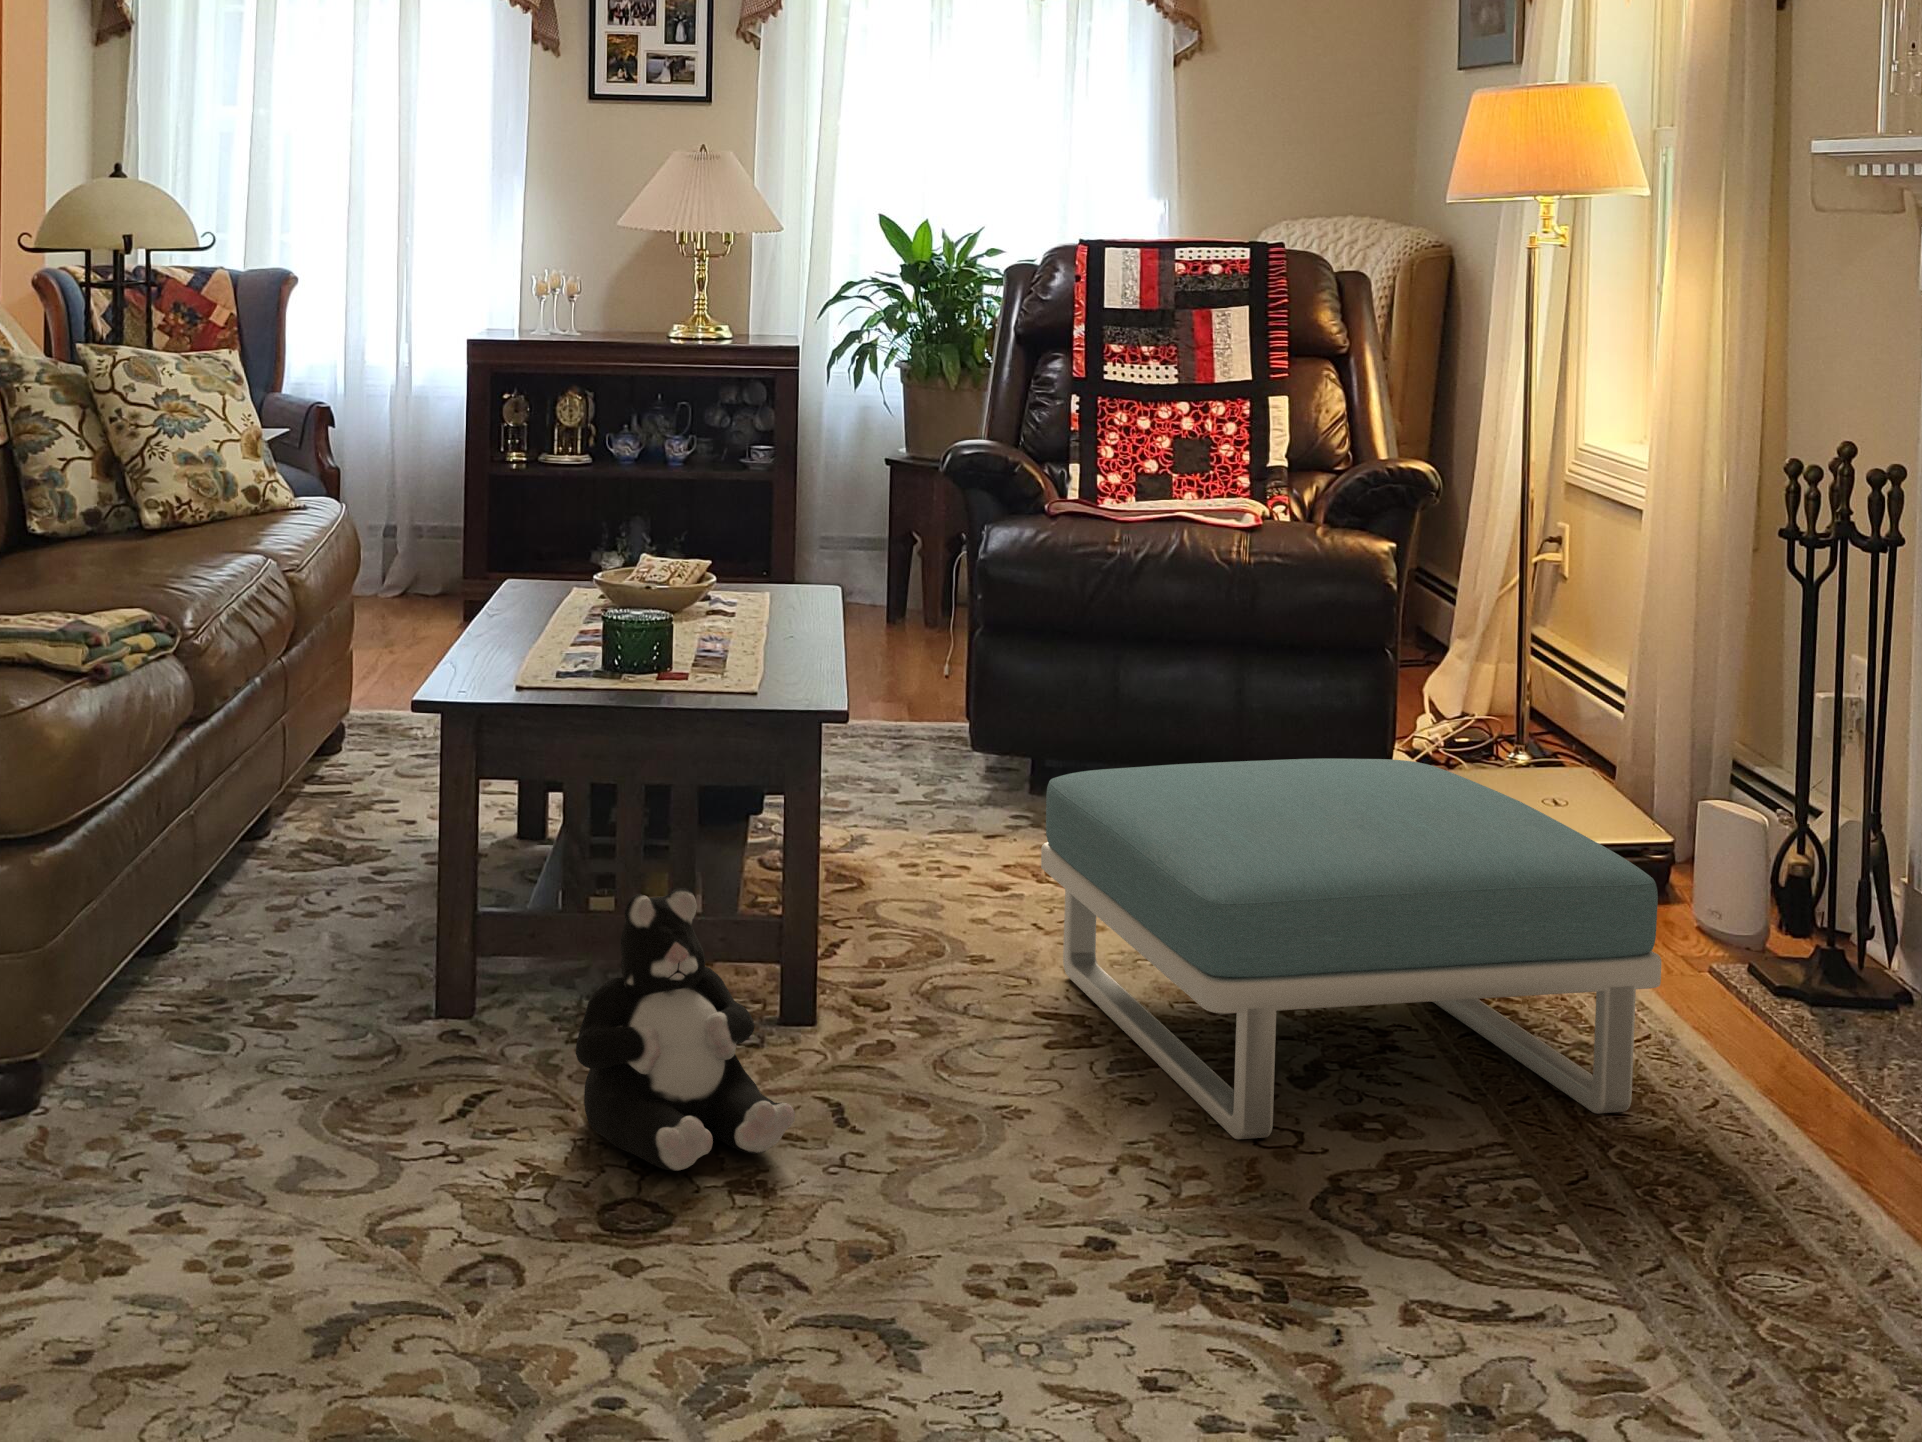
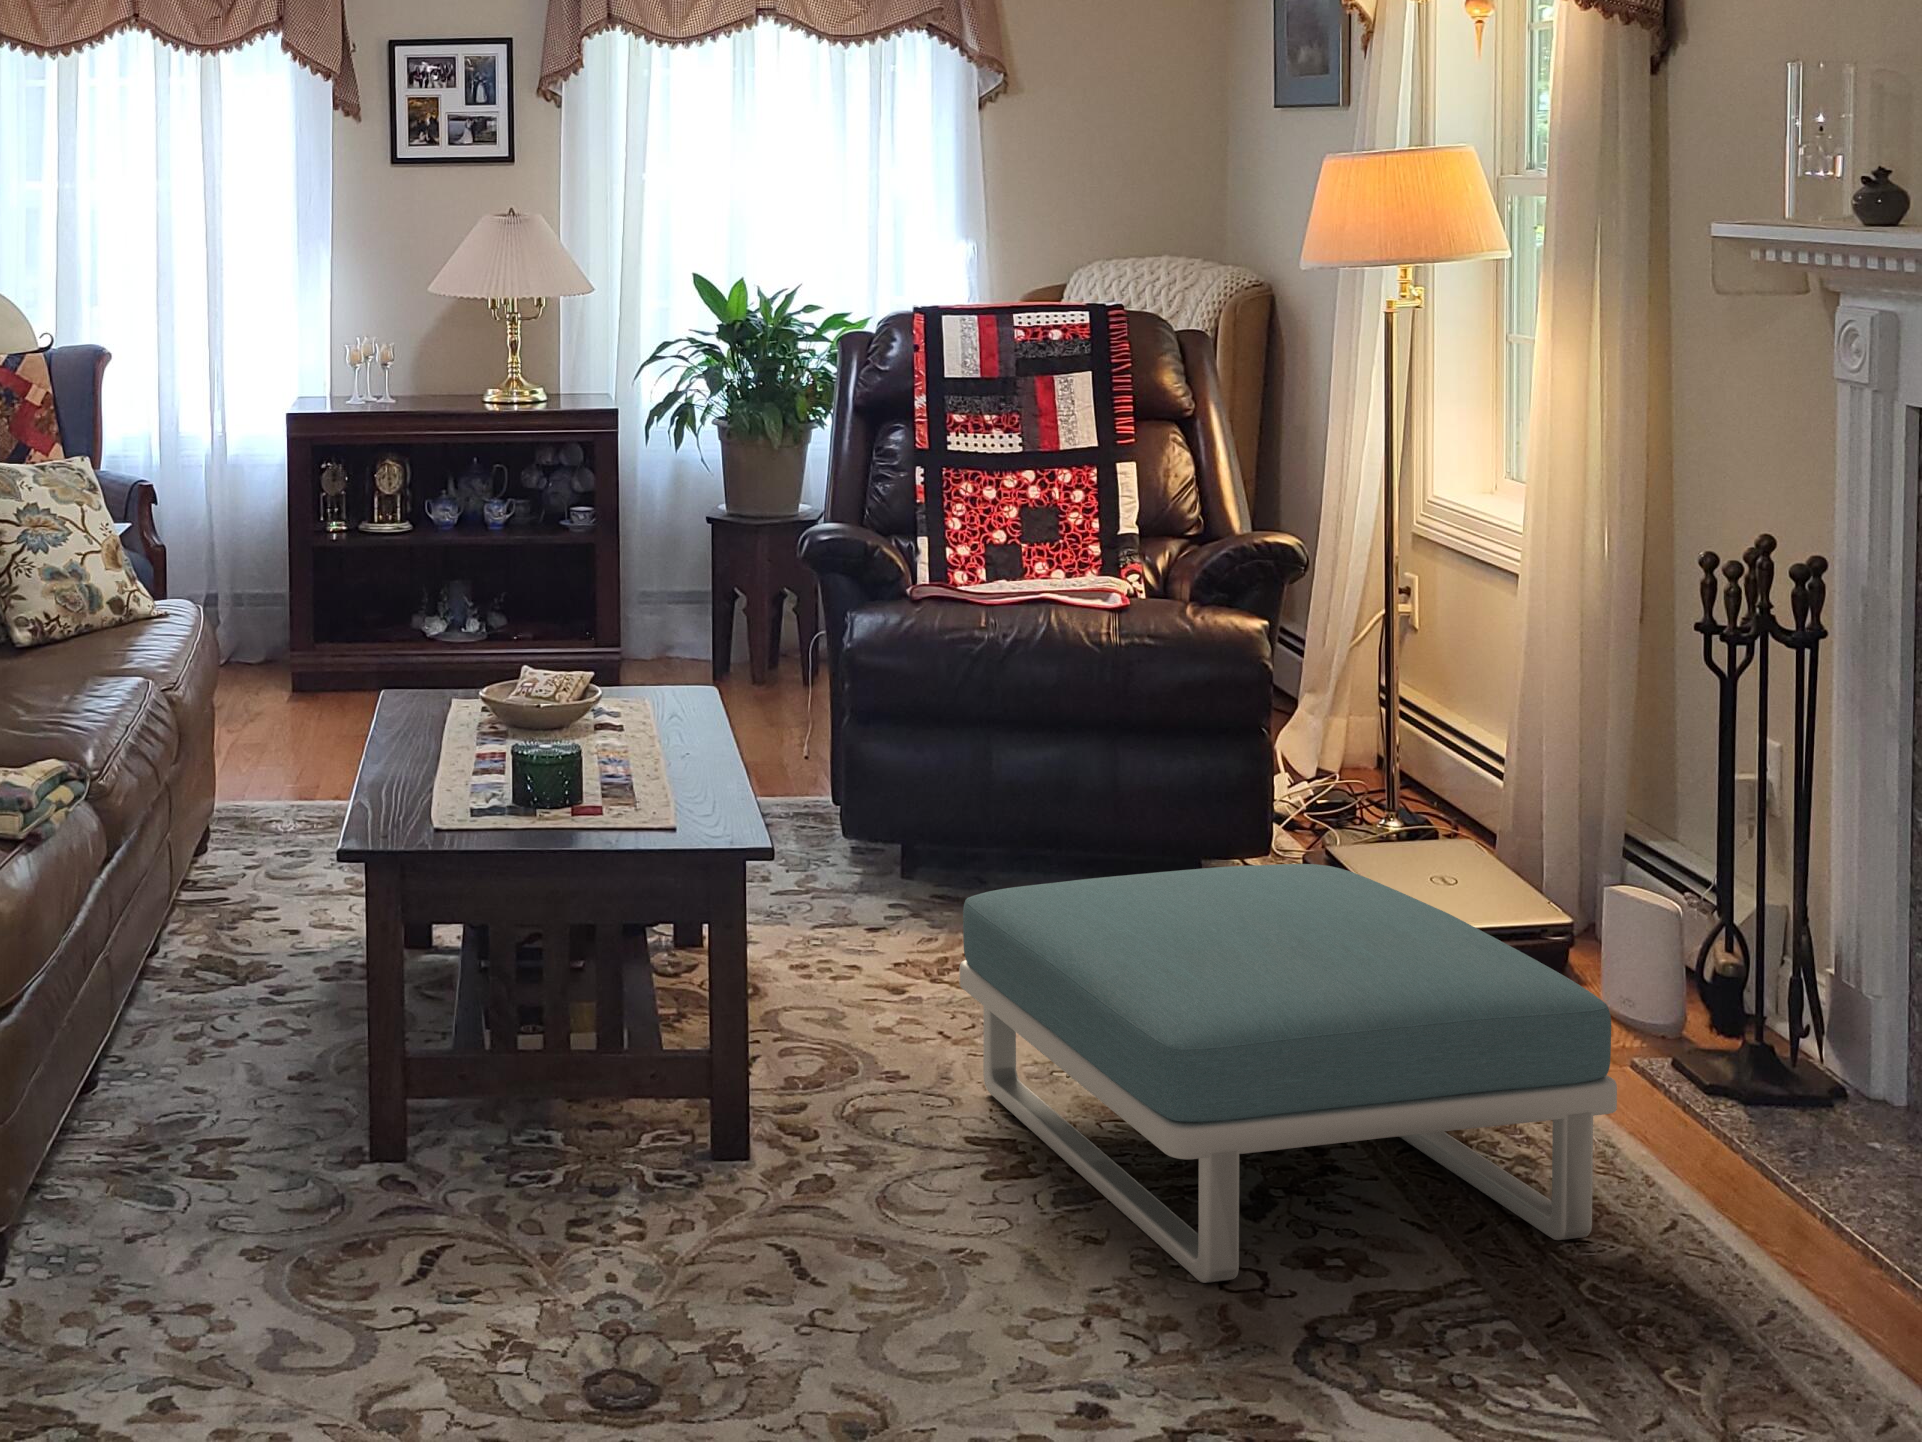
plush toy: present [576,888,795,1171] -> none [542,1046,766,1341]

